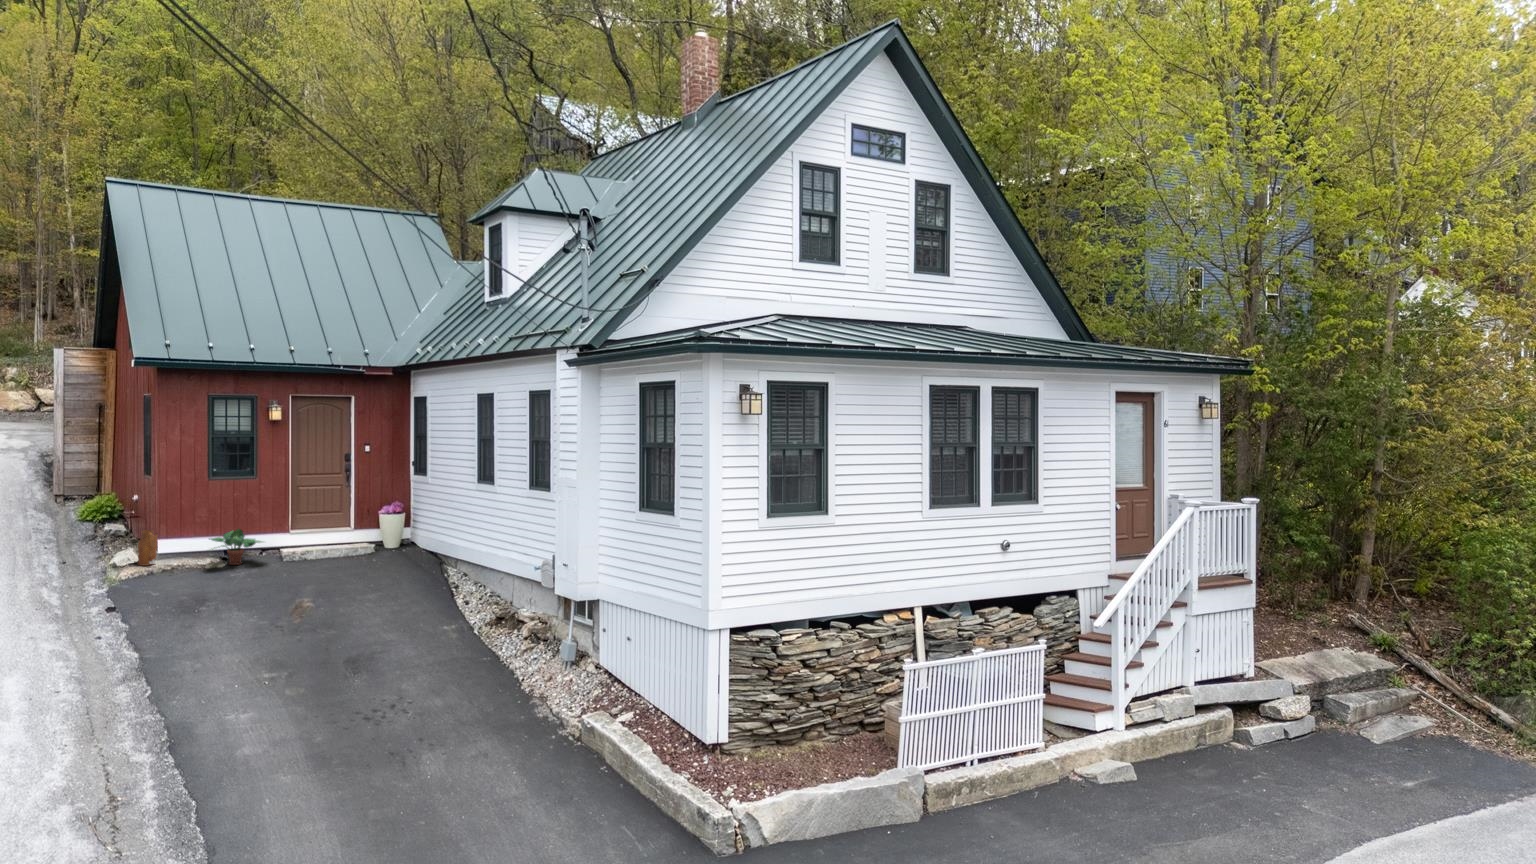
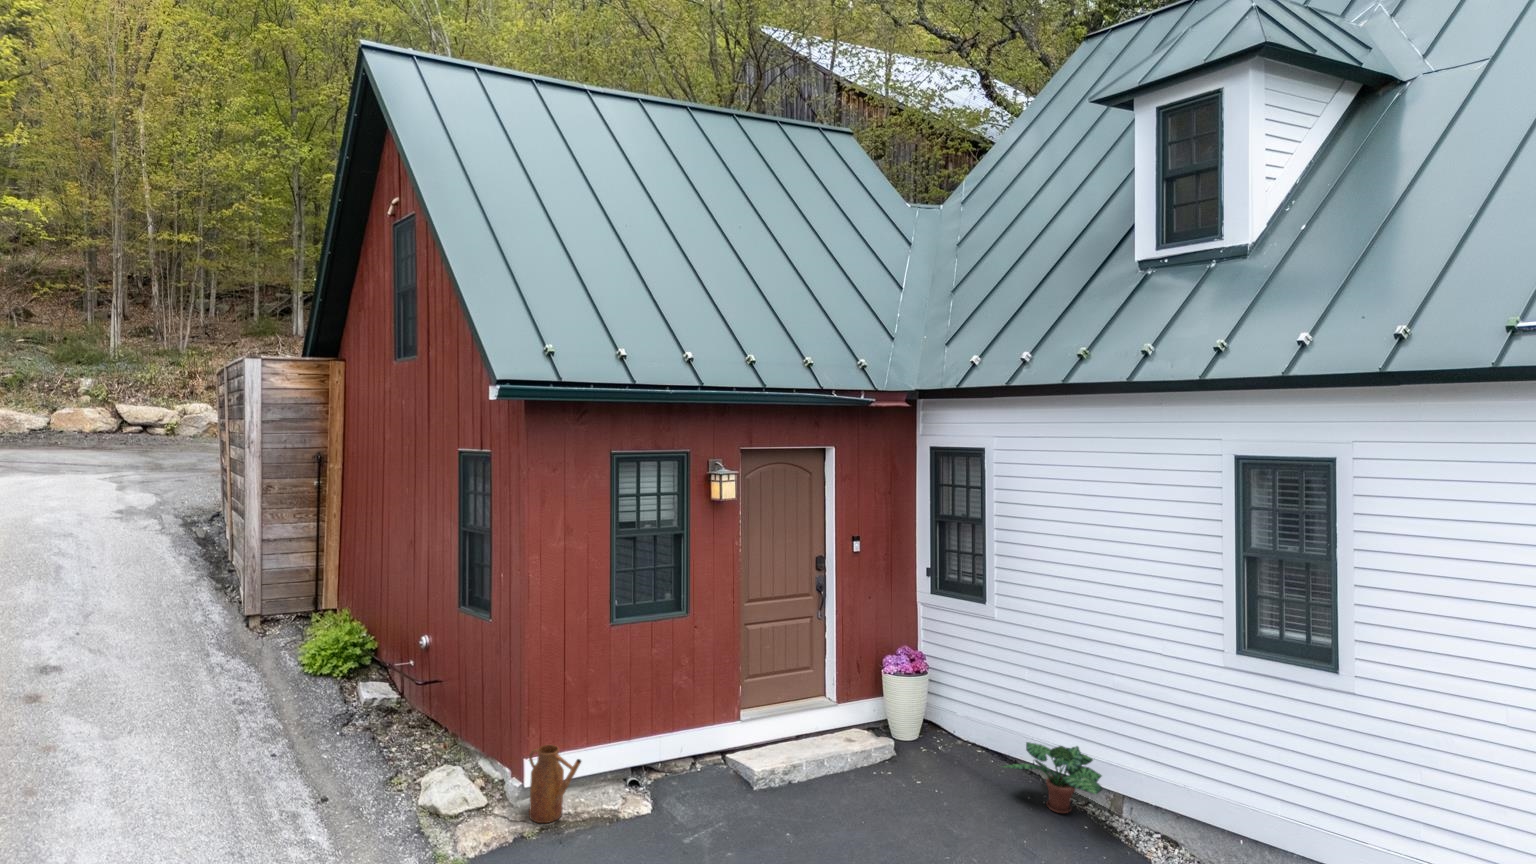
potted plant: present [209,529,261,565] -> present [1003,742,1102,813]

